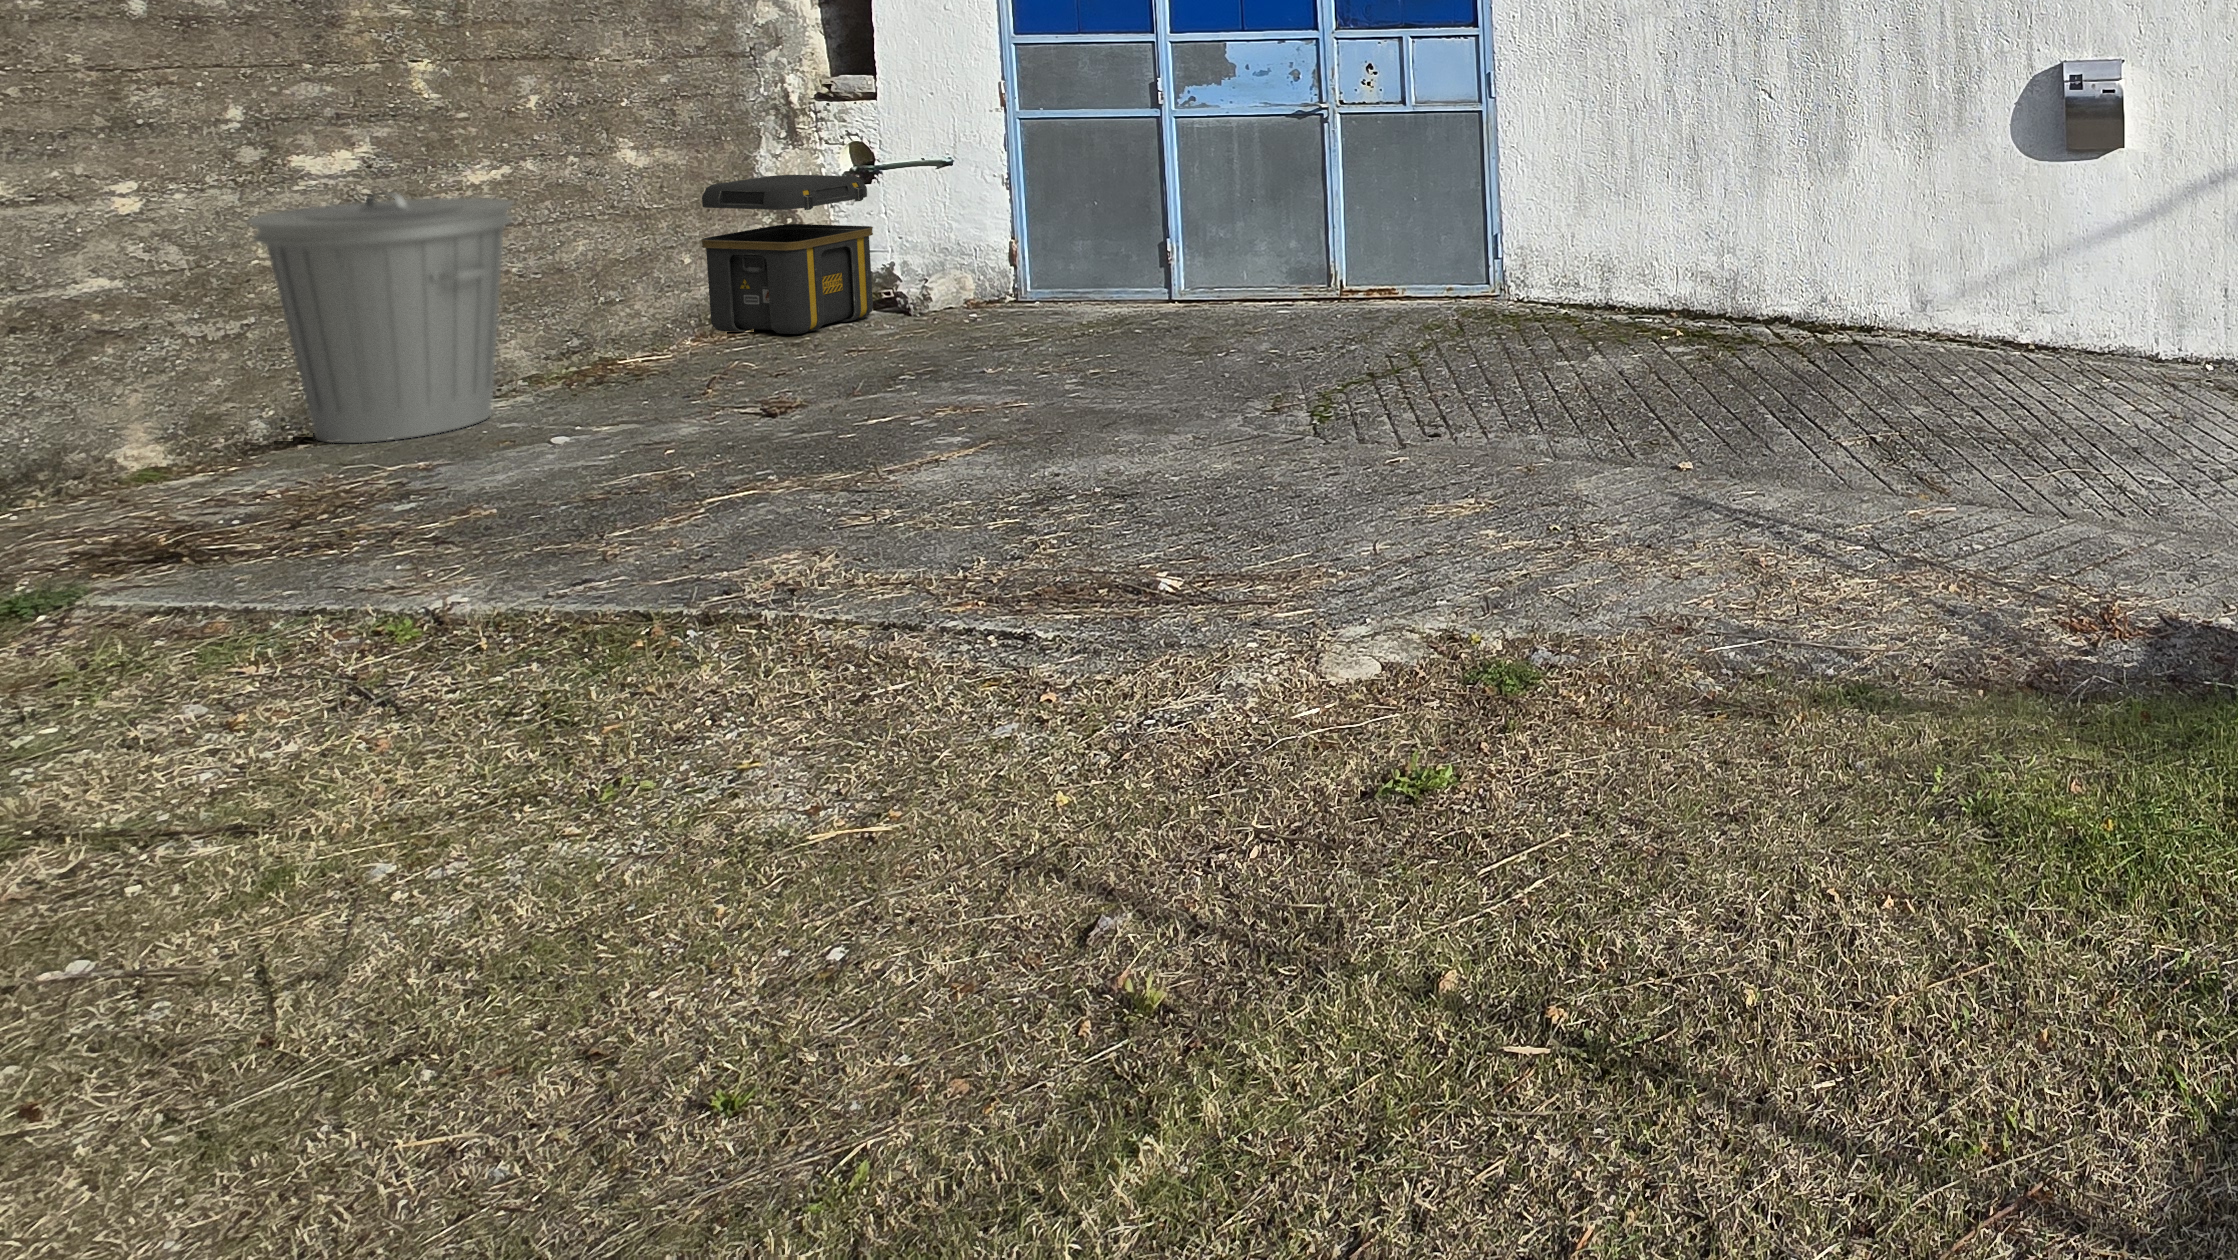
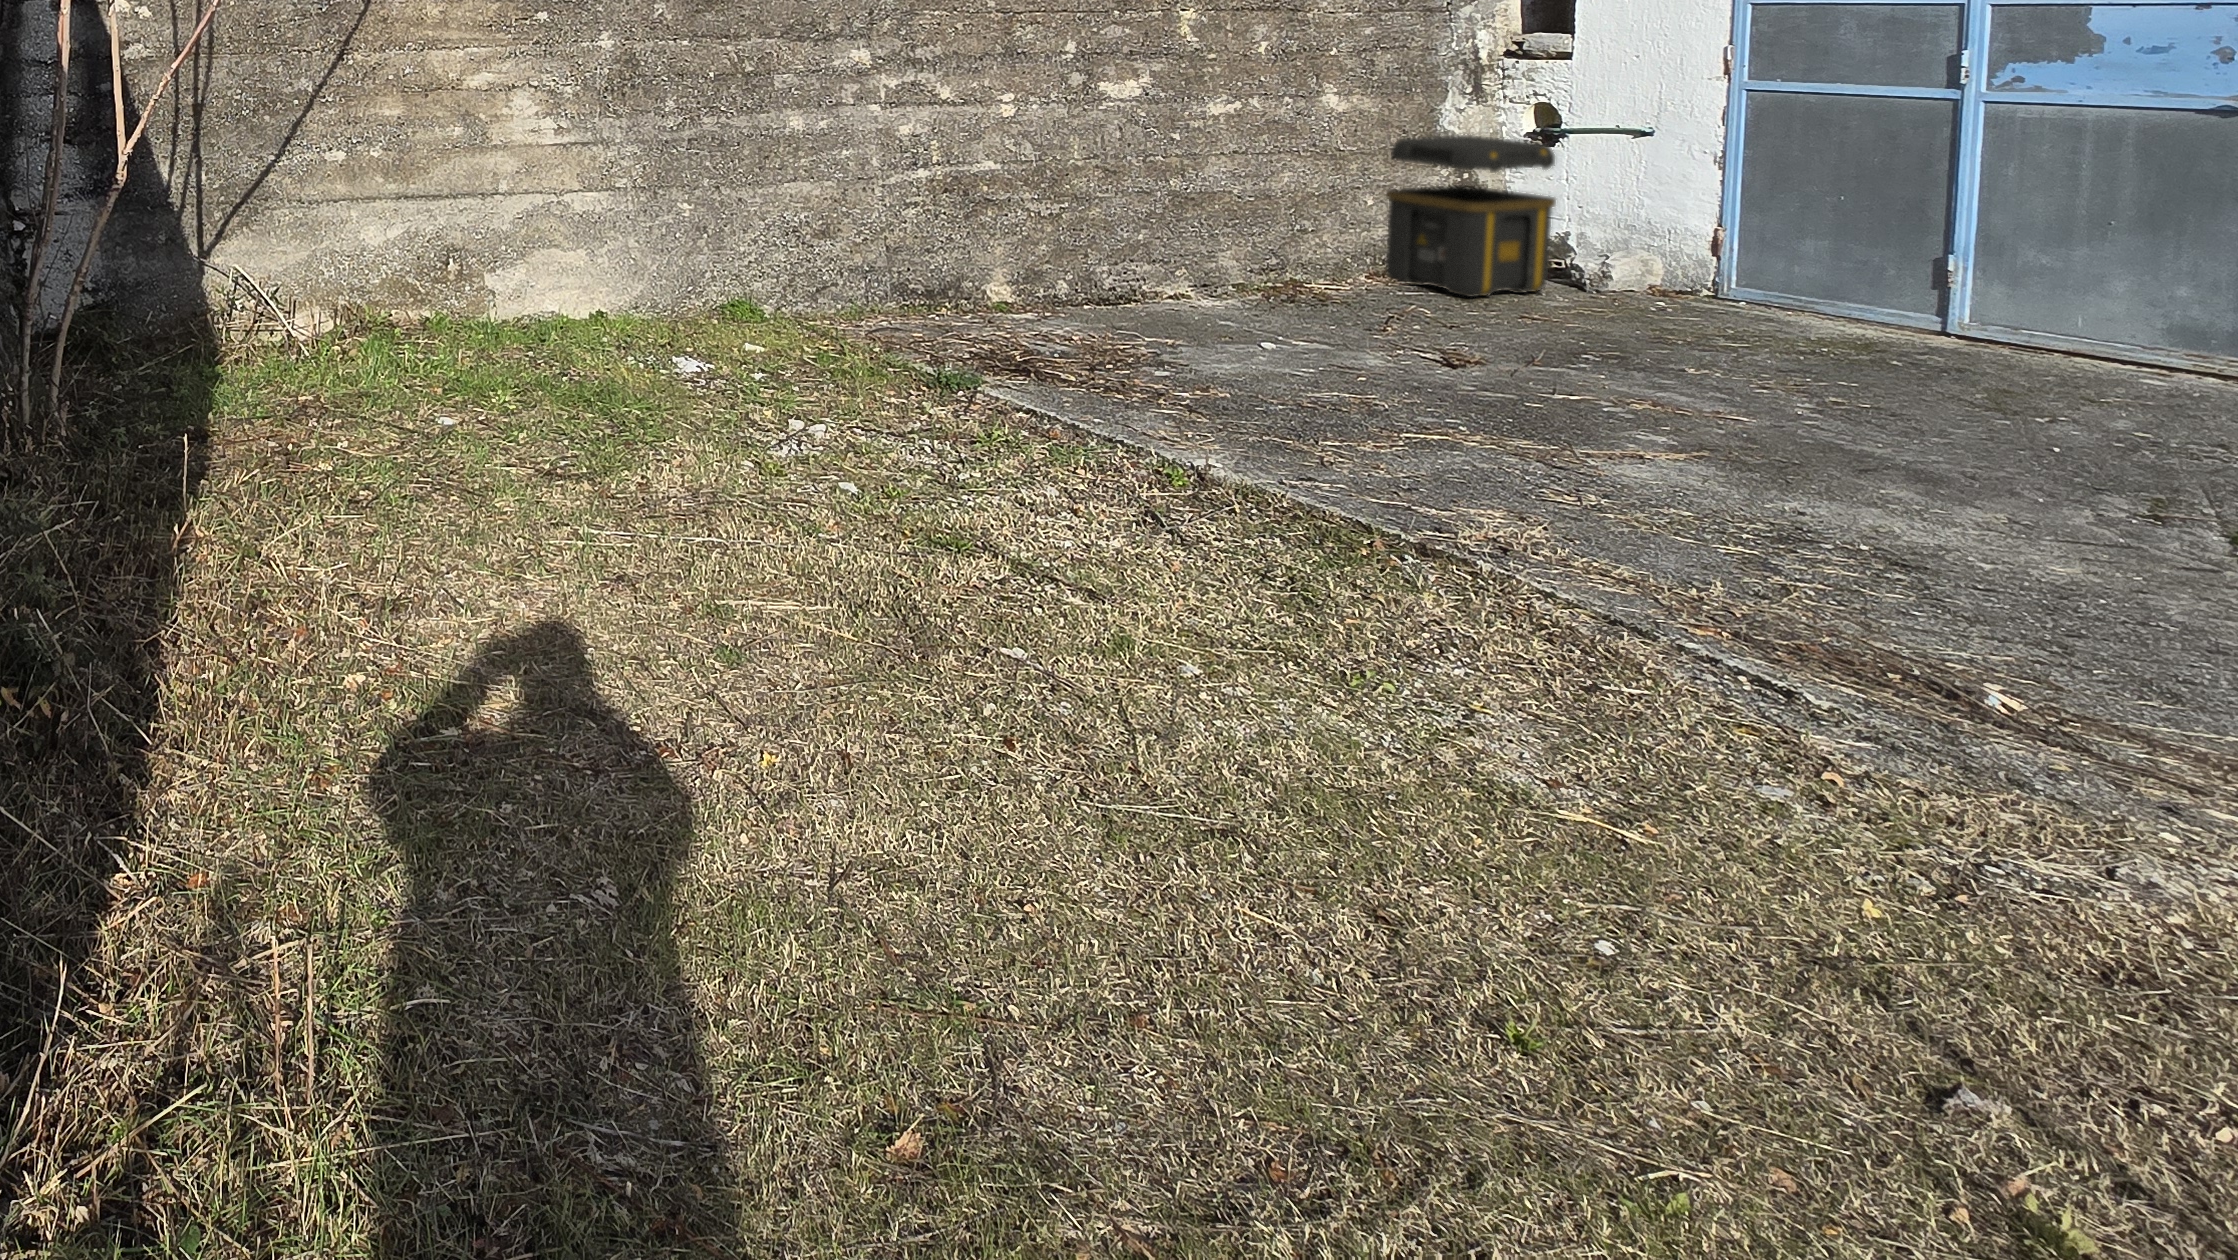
trash can: present [249,192,513,443] -> none [1072,120,1251,326]

